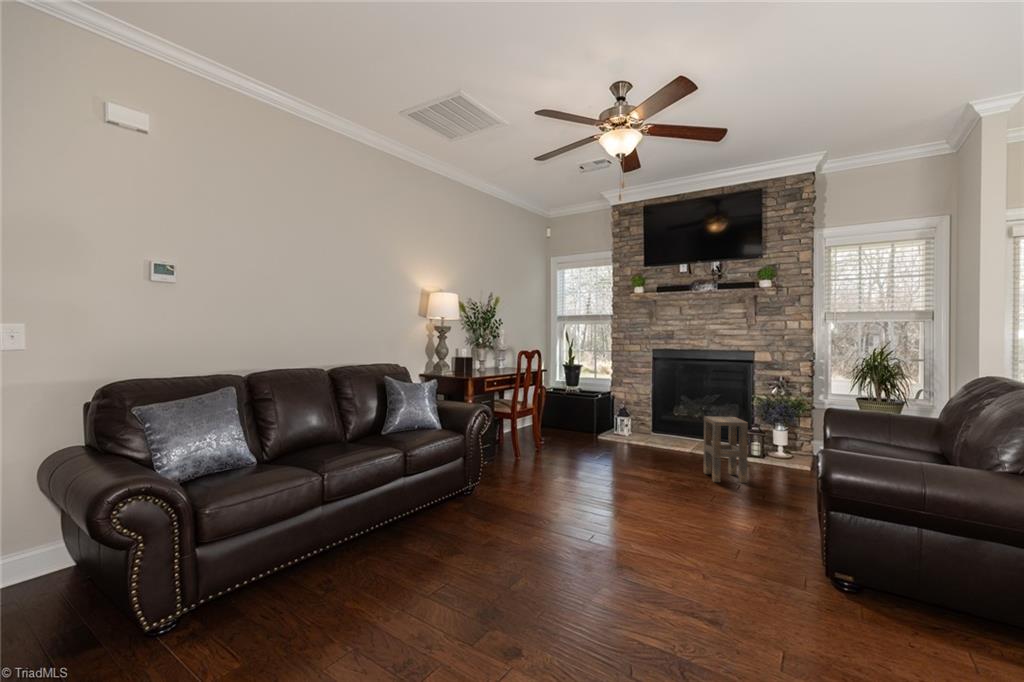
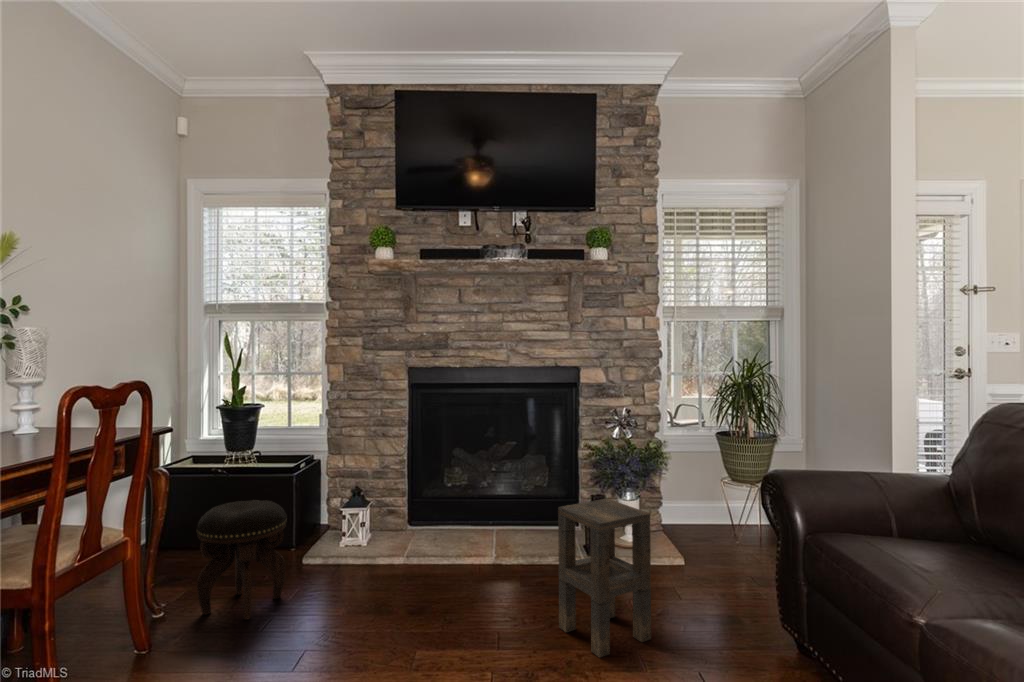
footstool: none [555,404,589,449] -> present [197,500,287,620]

